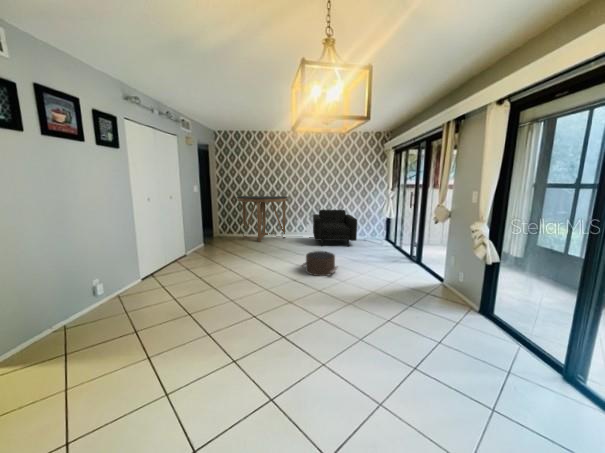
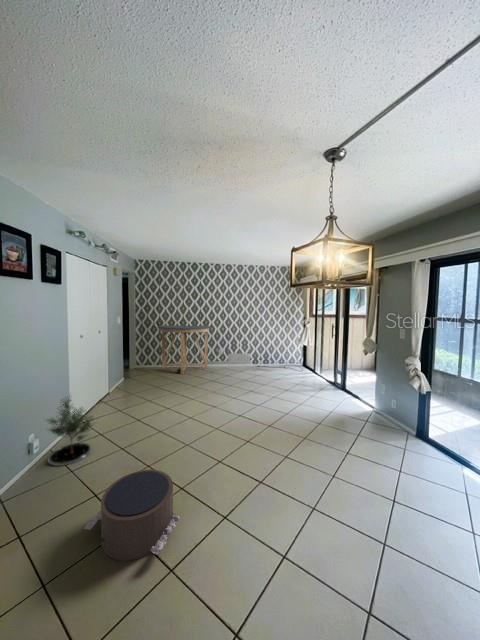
armchair: present [313,210,357,247] -> none [236,339,282,377]
potted tree: none [107,245,154,306] -> present [47,396,93,466]
pouf: present [301,251,338,276] -> present [85,470,180,561]

